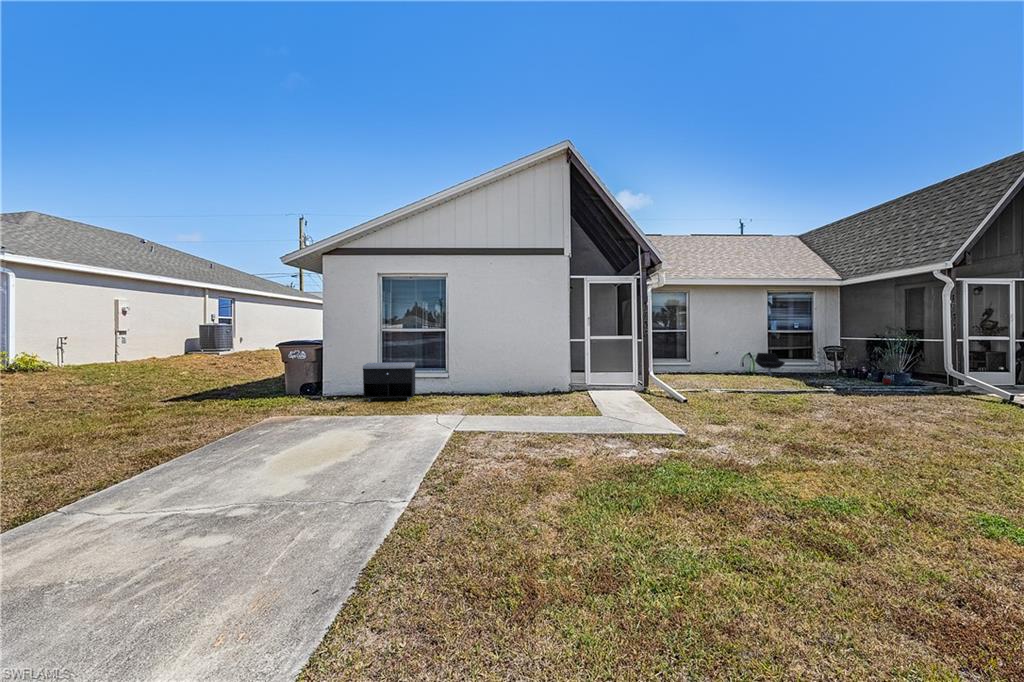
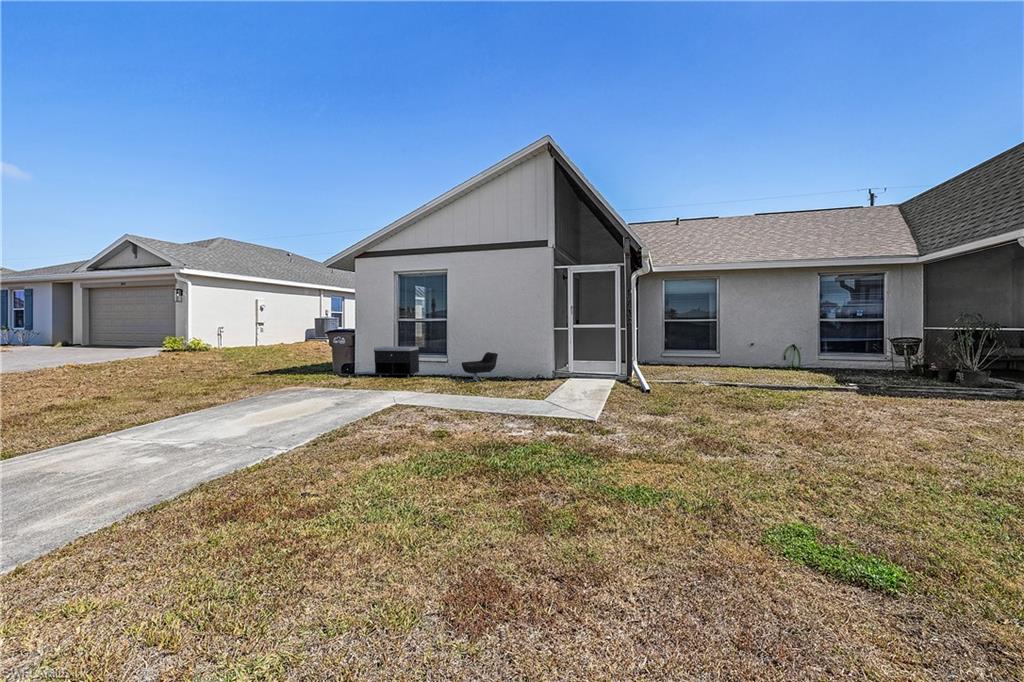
lounge chair: present [755,353,785,375] -> present [462,352,498,383]
potted tree: present [879,353,902,385] -> none [936,344,966,382]

